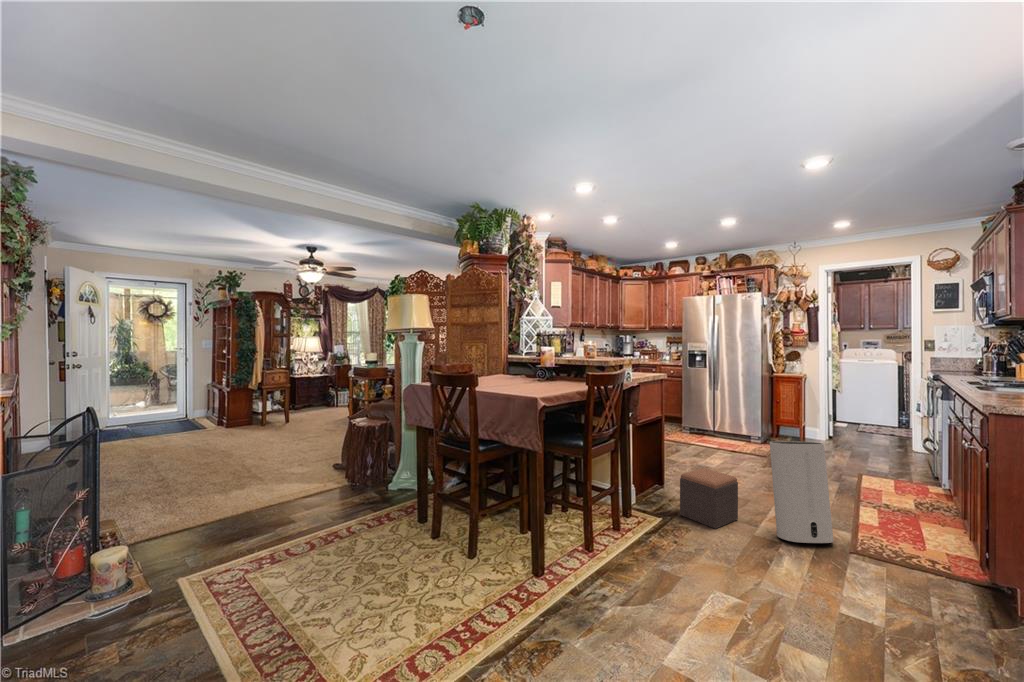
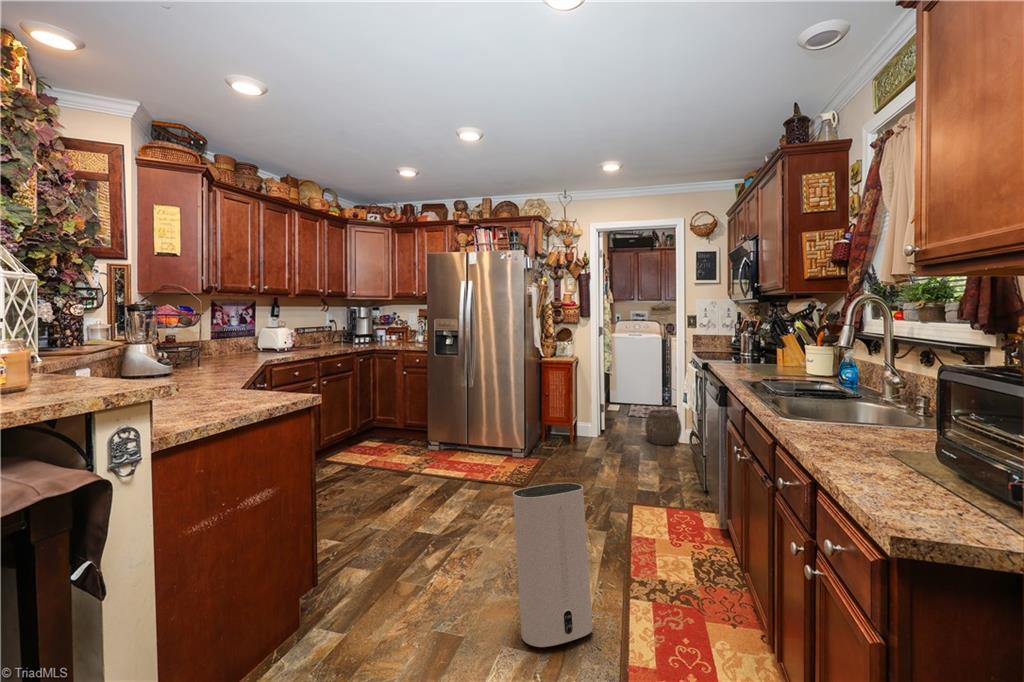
woven basket: none [879,423,920,455] -> present [645,410,681,446]
footstool: present [680,468,738,529] -> none [384,536,472,645]

